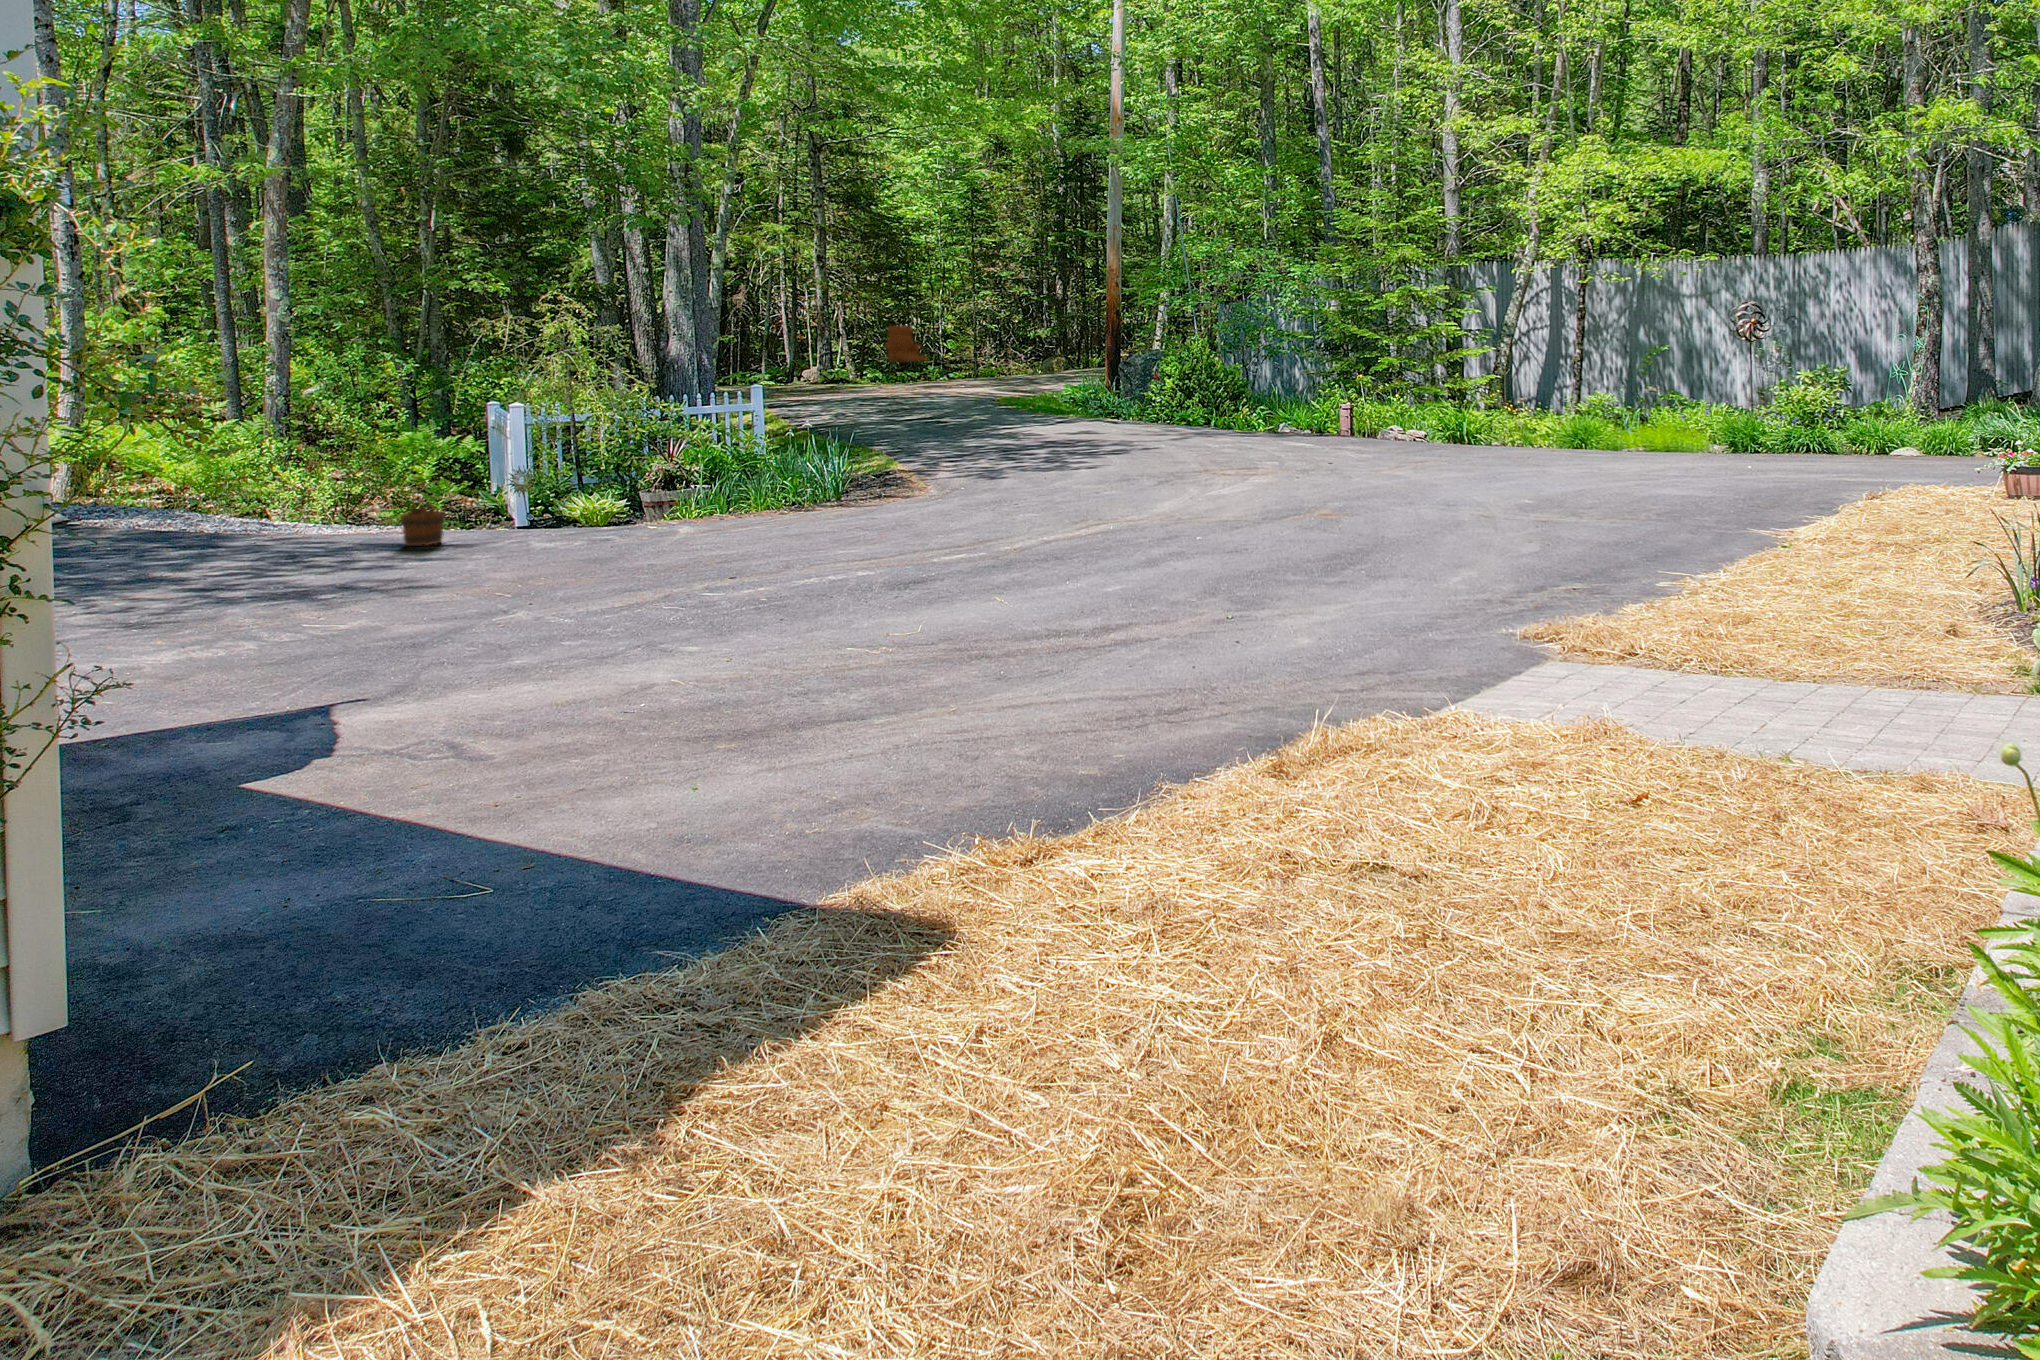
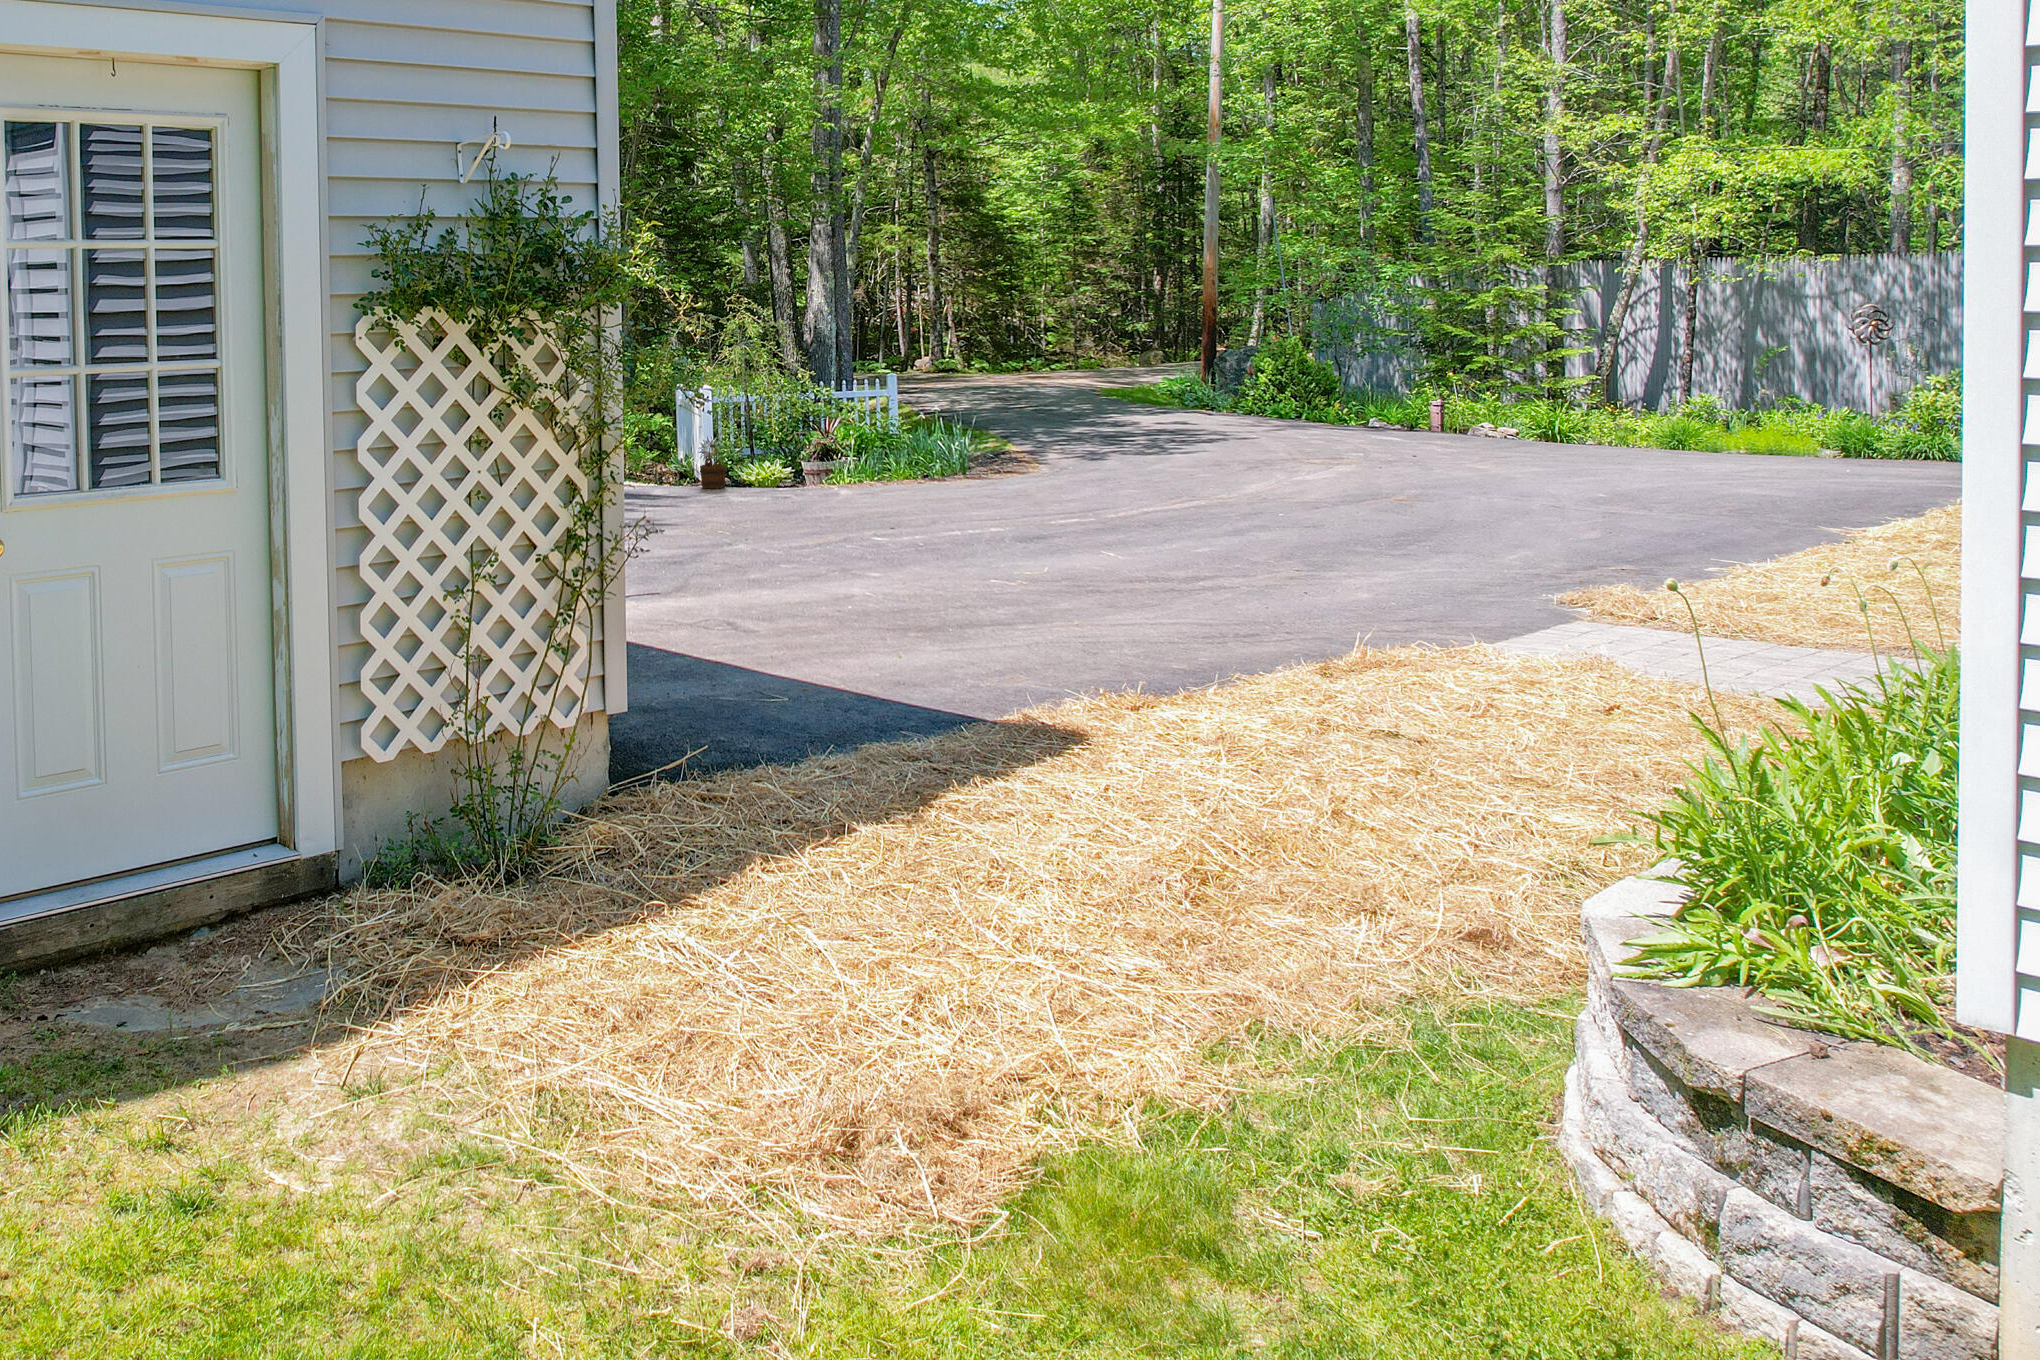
lounge chair: present [885,326,928,371] -> none [989,320,1031,363]

